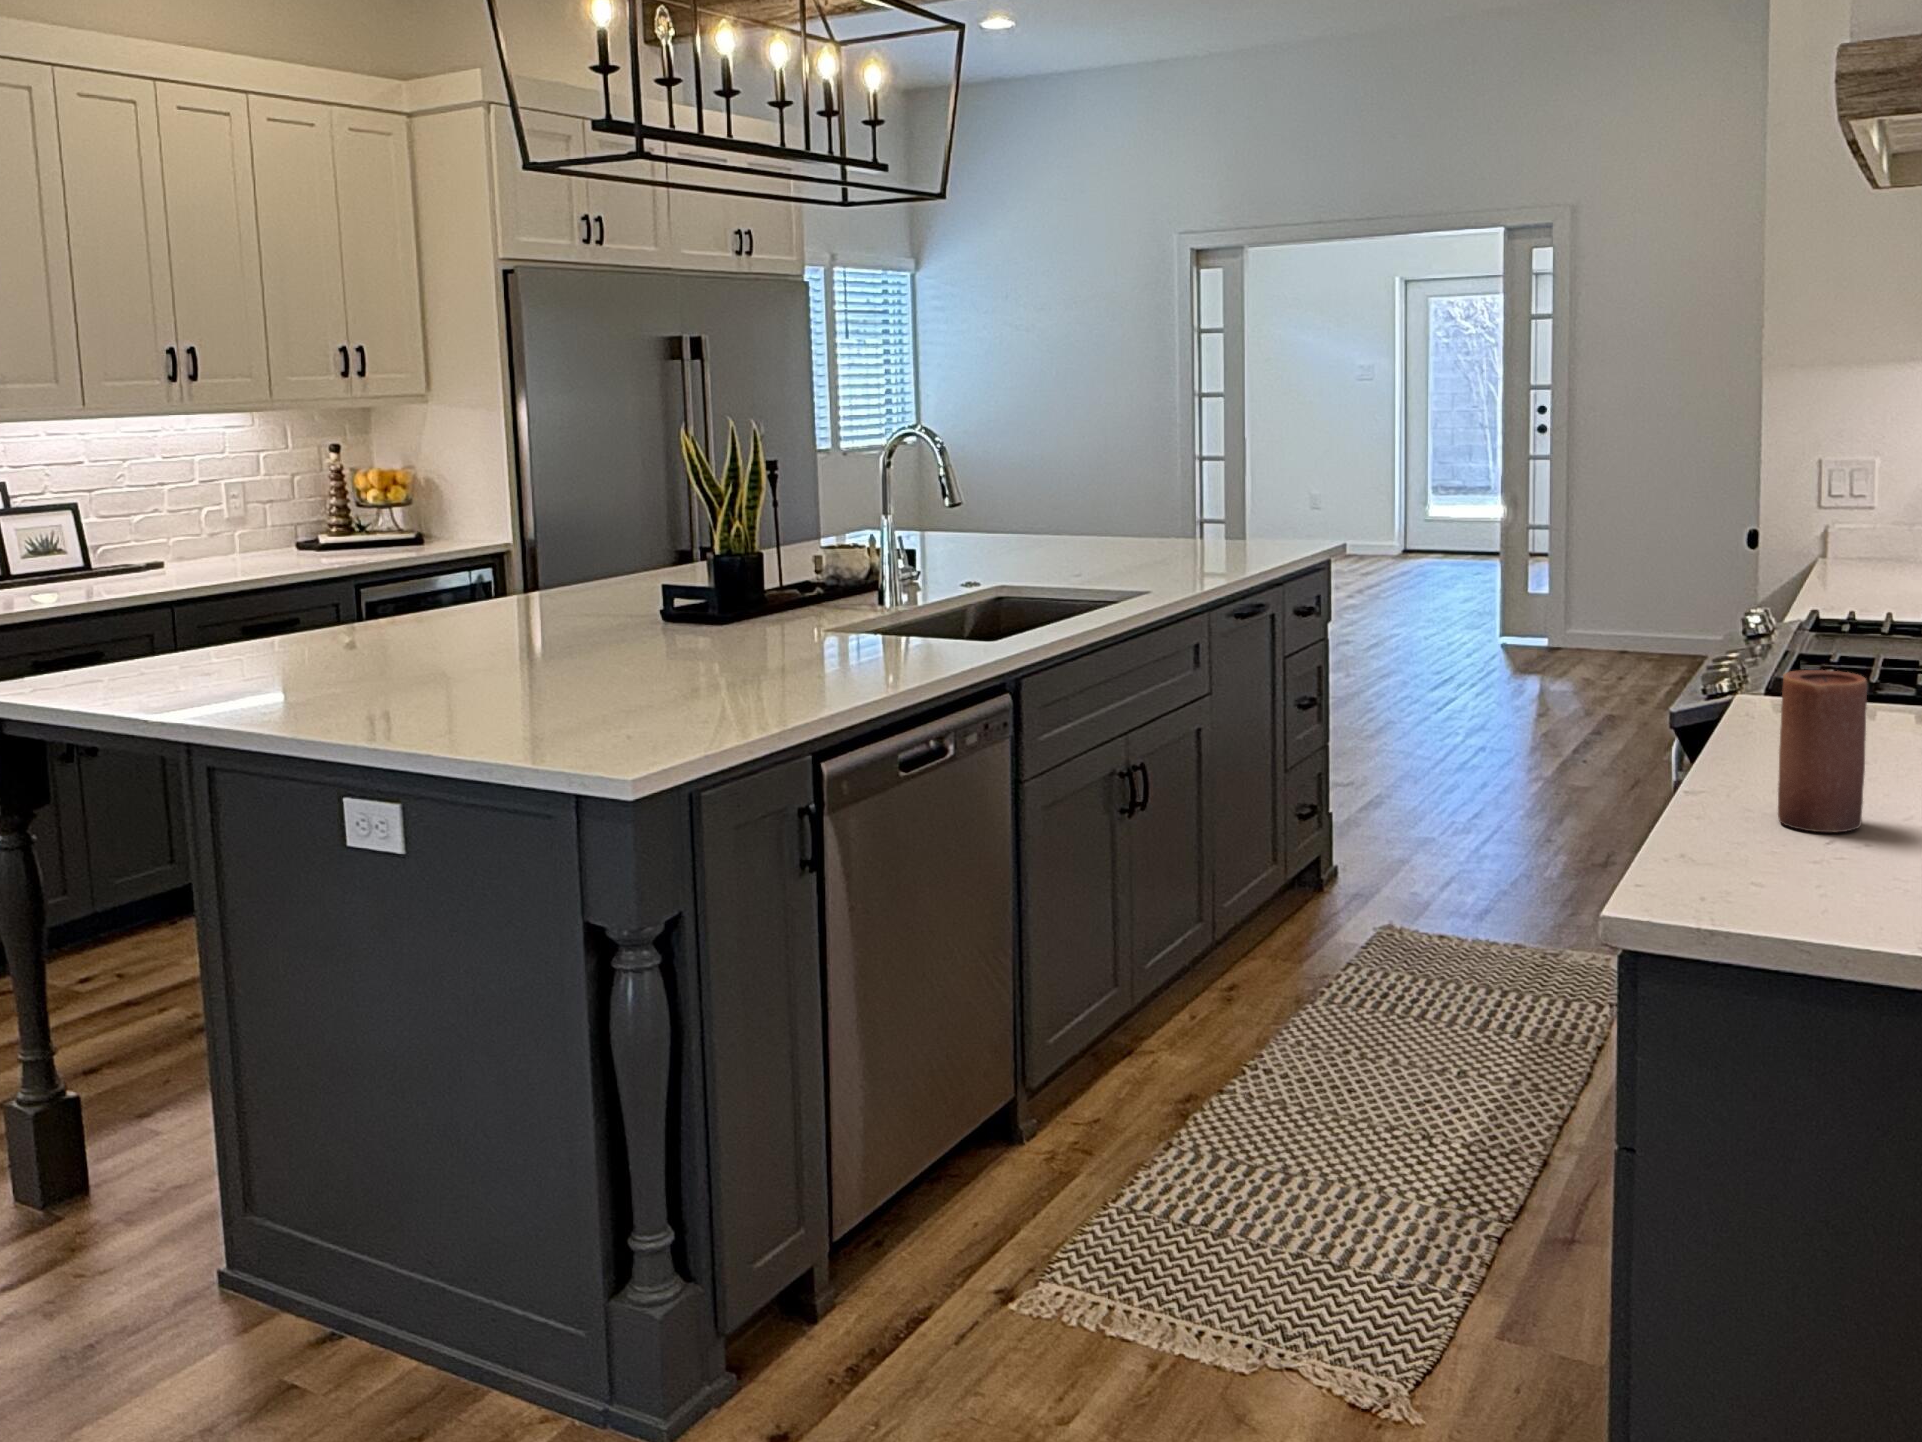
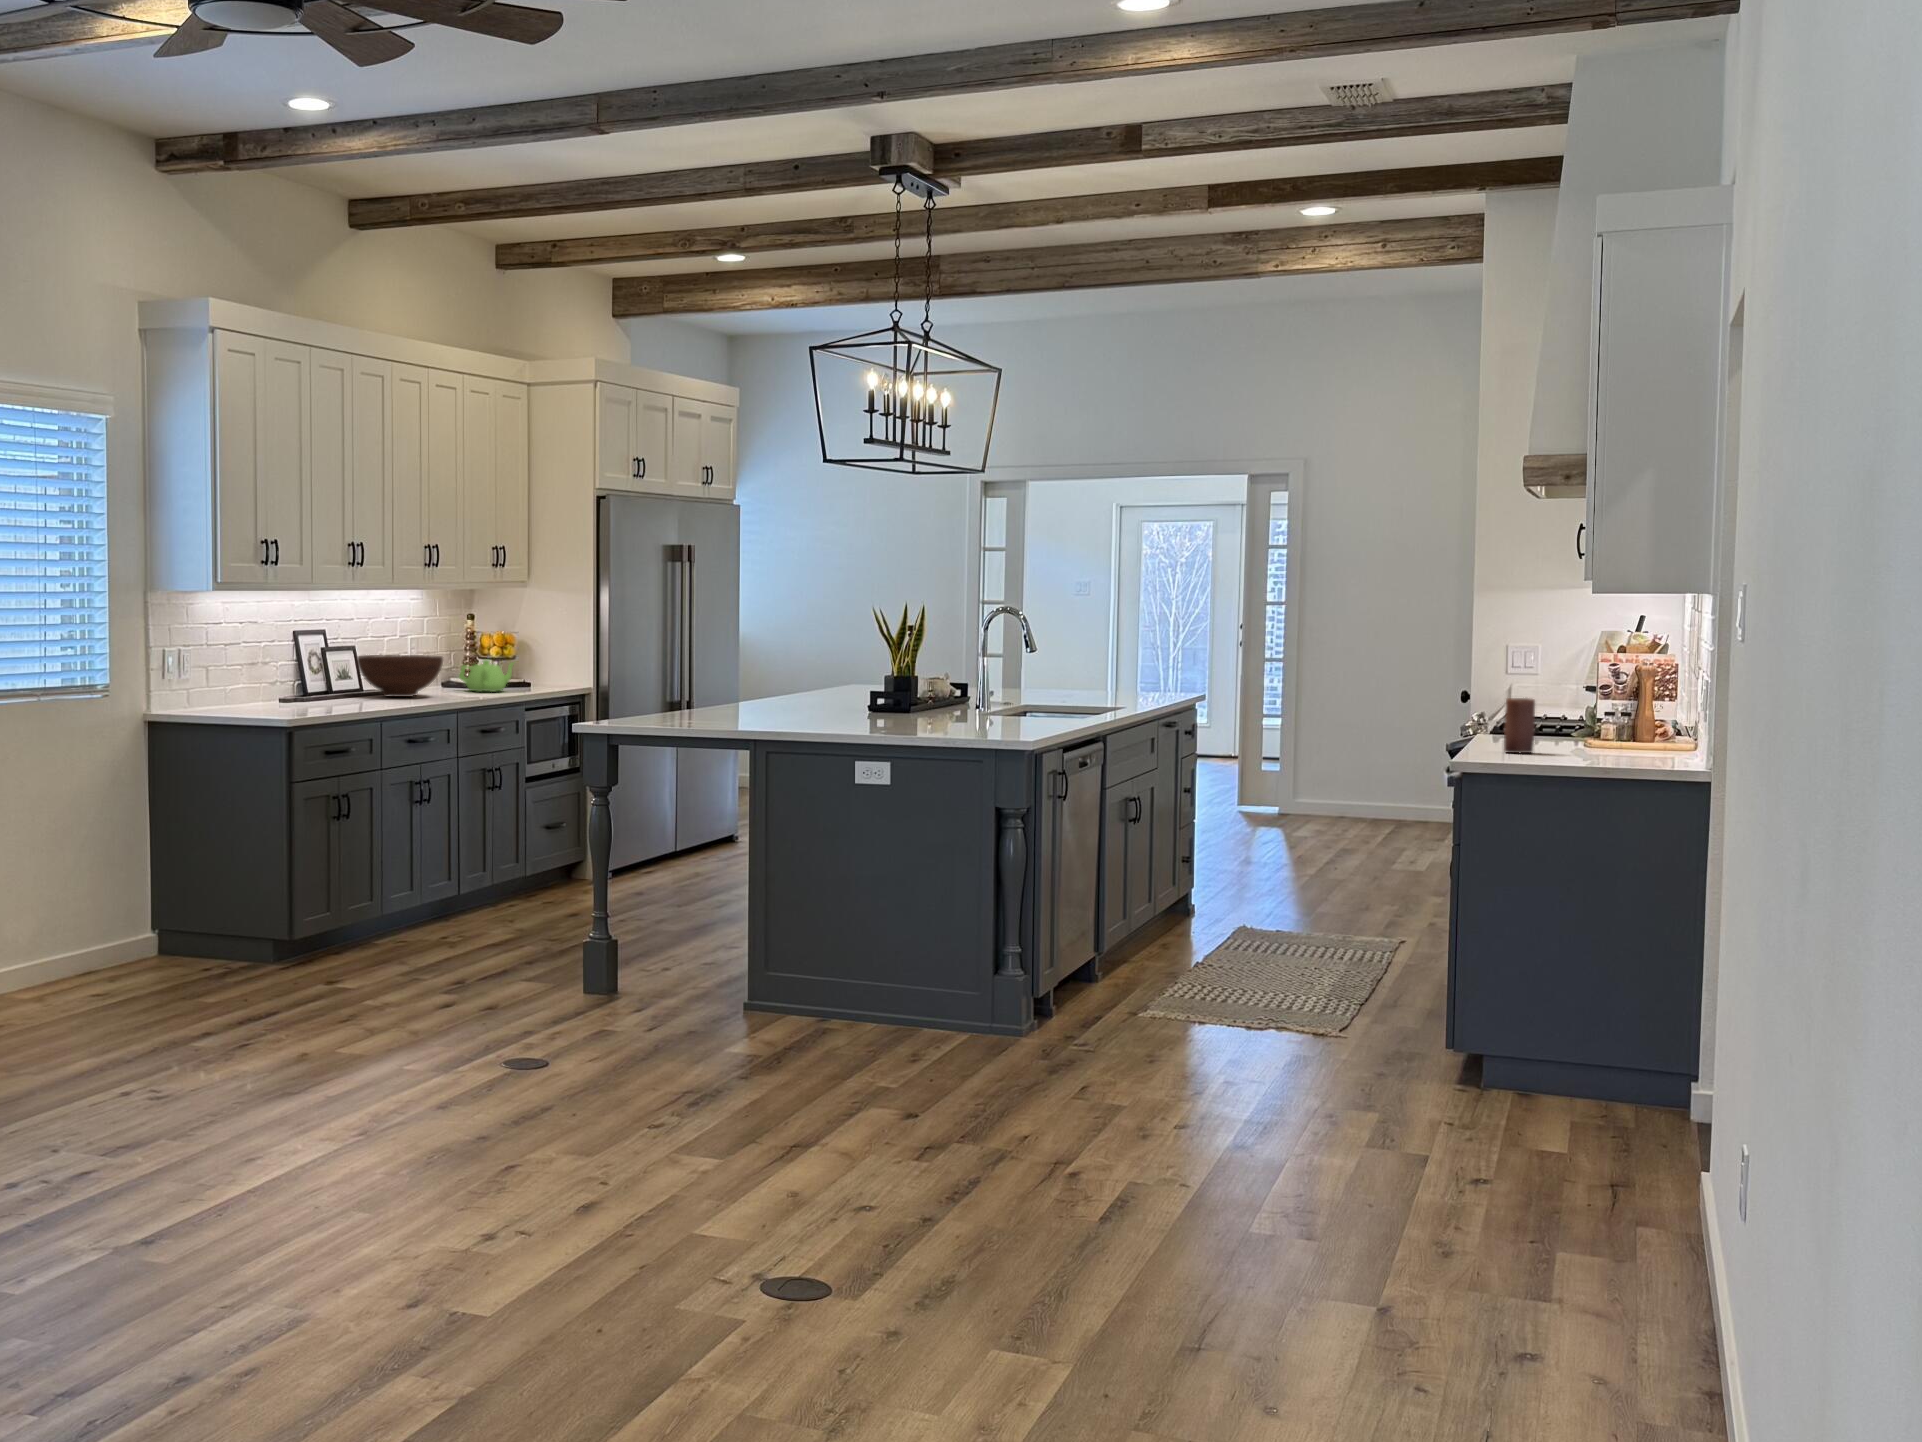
fruit bowl: none [27,515,173,583] -> present [357,655,443,697]
teapot: none [253,515,337,562] -> present [459,660,514,692]

